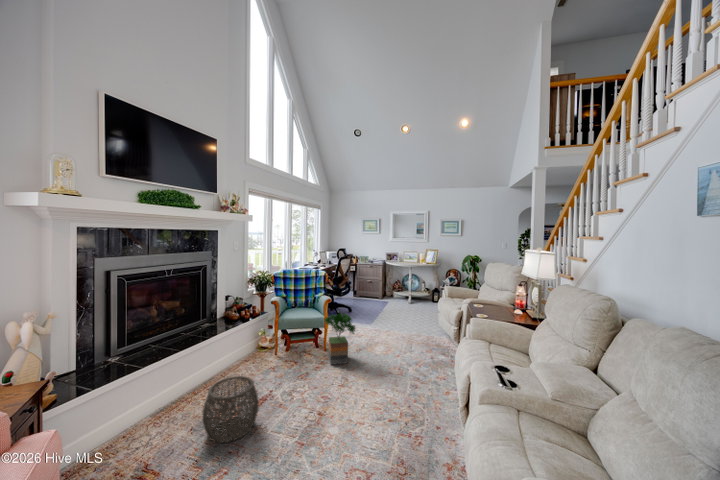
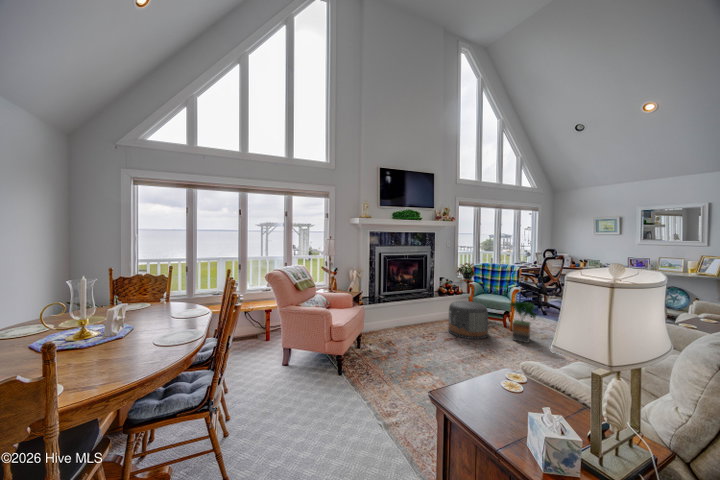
pouf: none [247,326,302,386] -> present [448,301,488,339]
woven basket: present [202,376,259,443] -> none [417,318,447,351]

